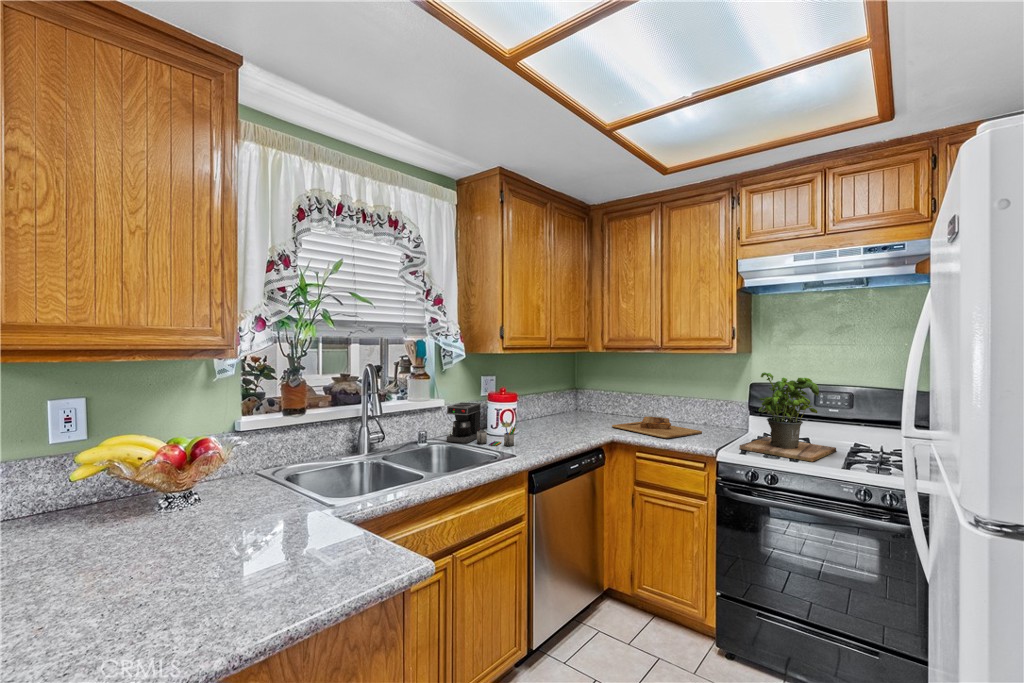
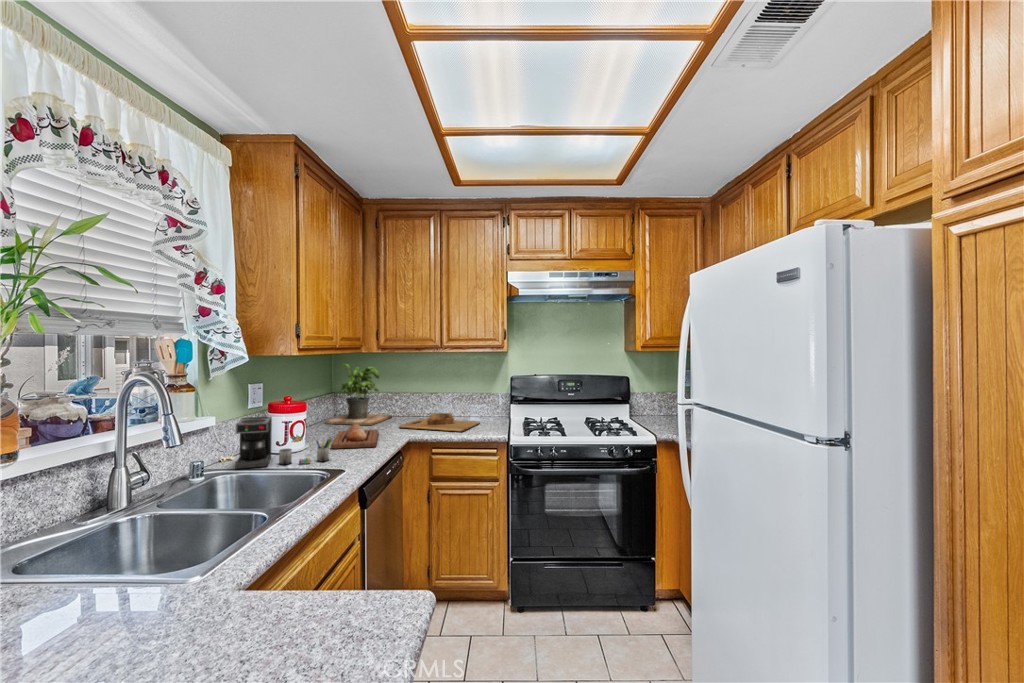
potted plant: present [739,372,836,462] -> present [324,364,392,425]
bread loaf: none [528,419,586,441] -> present [331,424,378,449]

